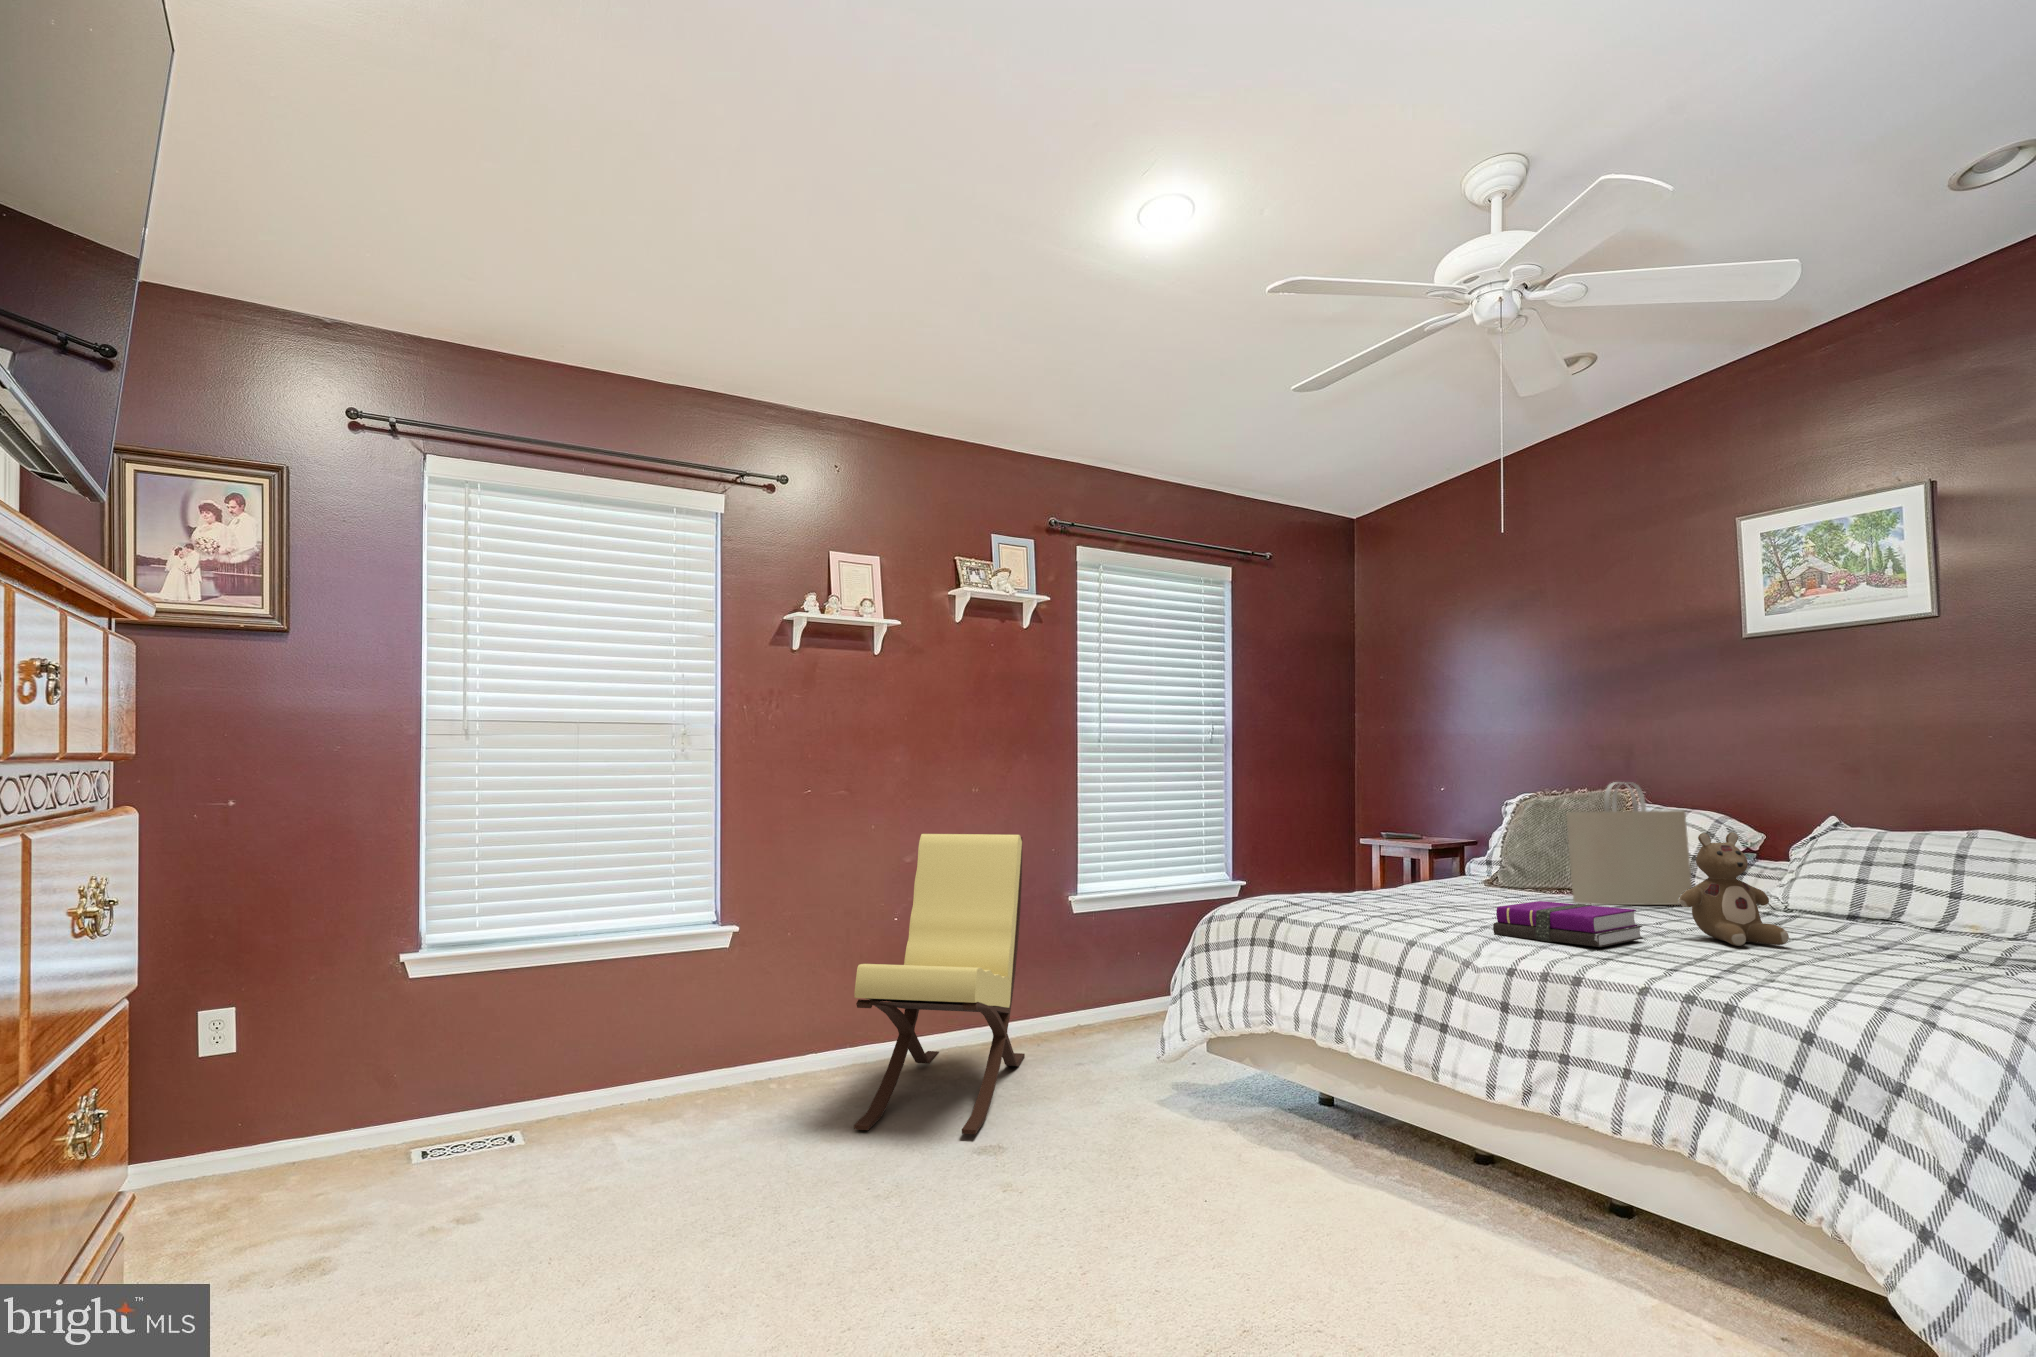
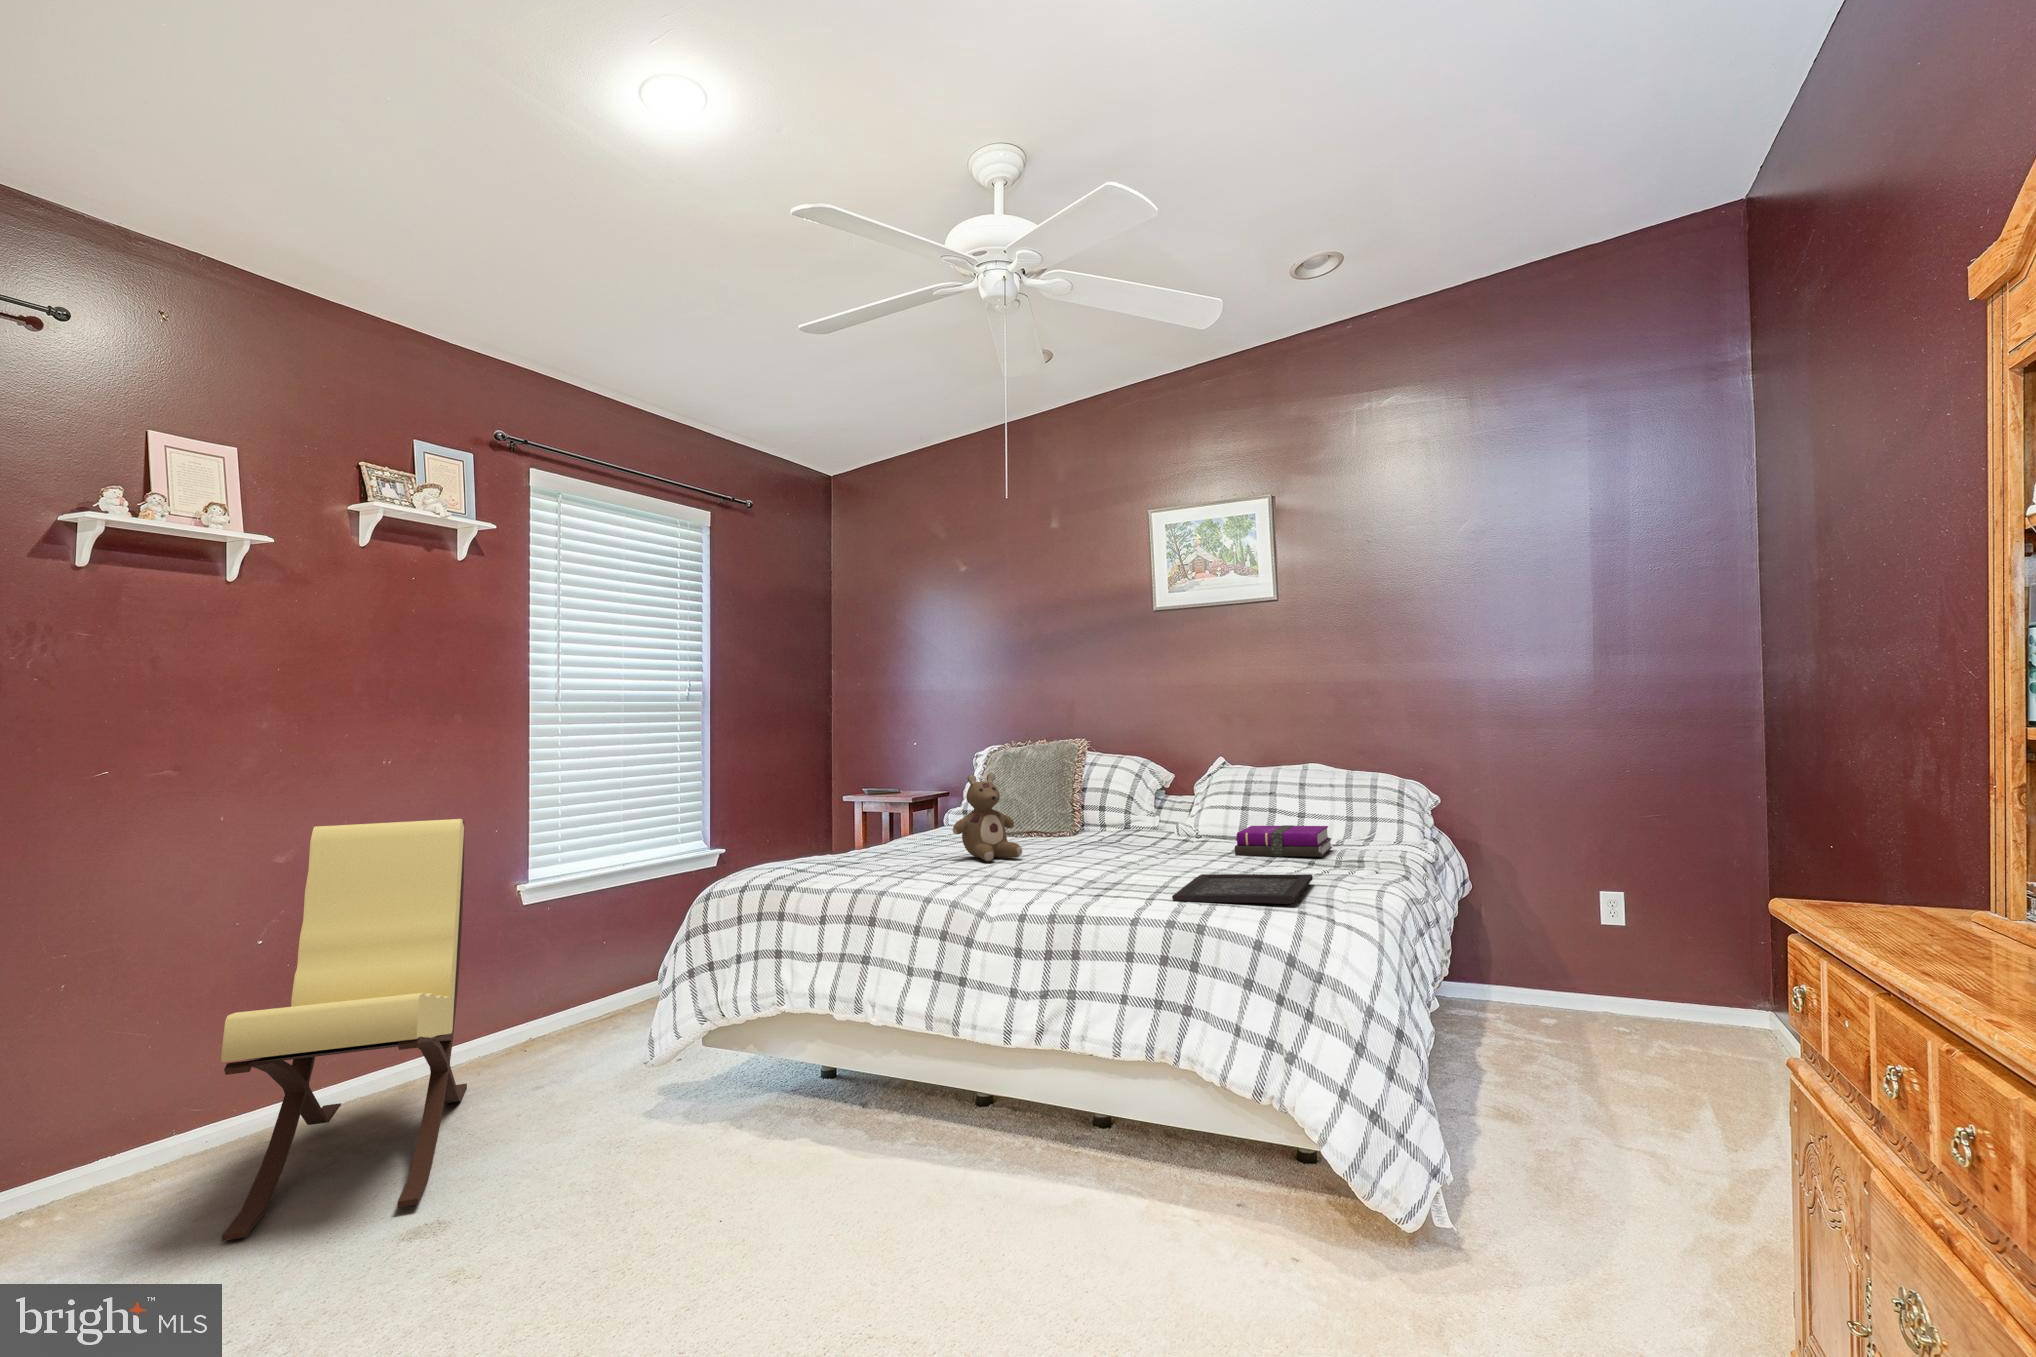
tote bag: present [1567,782,1692,905] -> none [1038,733,1131,846]
stuffed bear: present [1679,832,1789,946] -> present [953,773,1022,861]
notebook: present [1493,901,1643,947] -> present [1235,825,1332,857]
tray: none [1697,949,1921,992] -> present [1172,874,1313,904]

